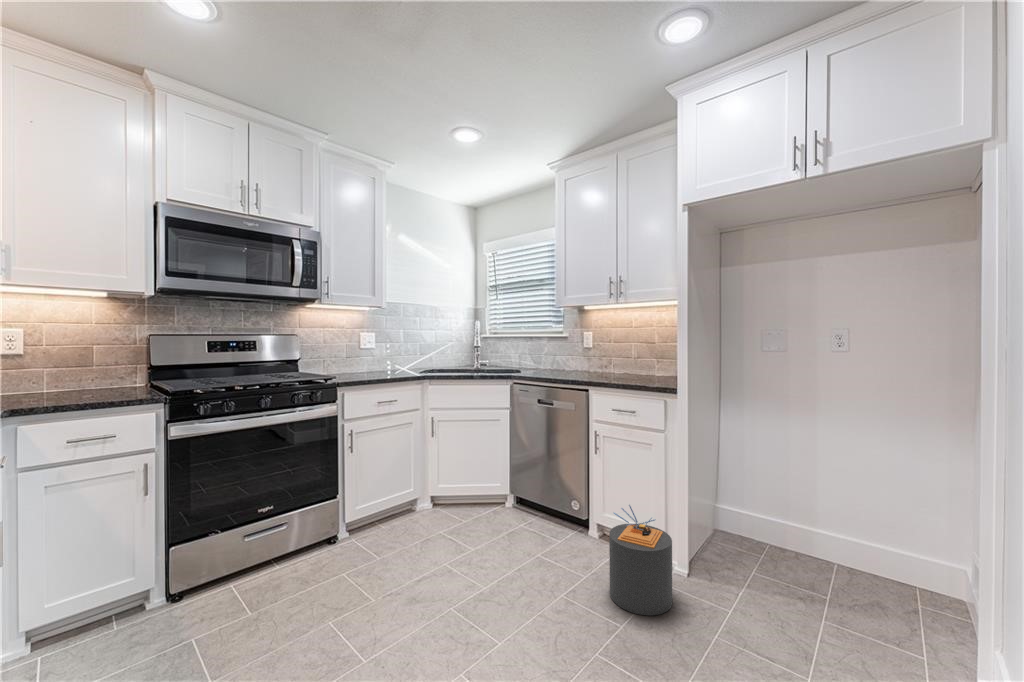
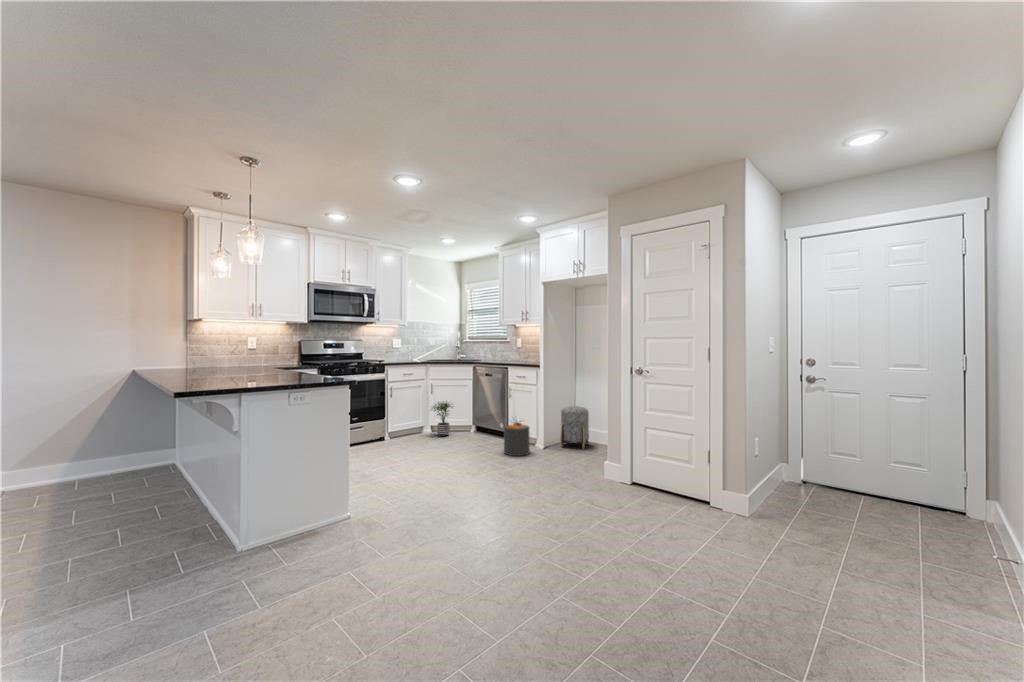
potted plant: none [429,451,480,525] -> present [433,402,453,437]
stool: none [714,472,782,575] -> present [560,406,589,449]

